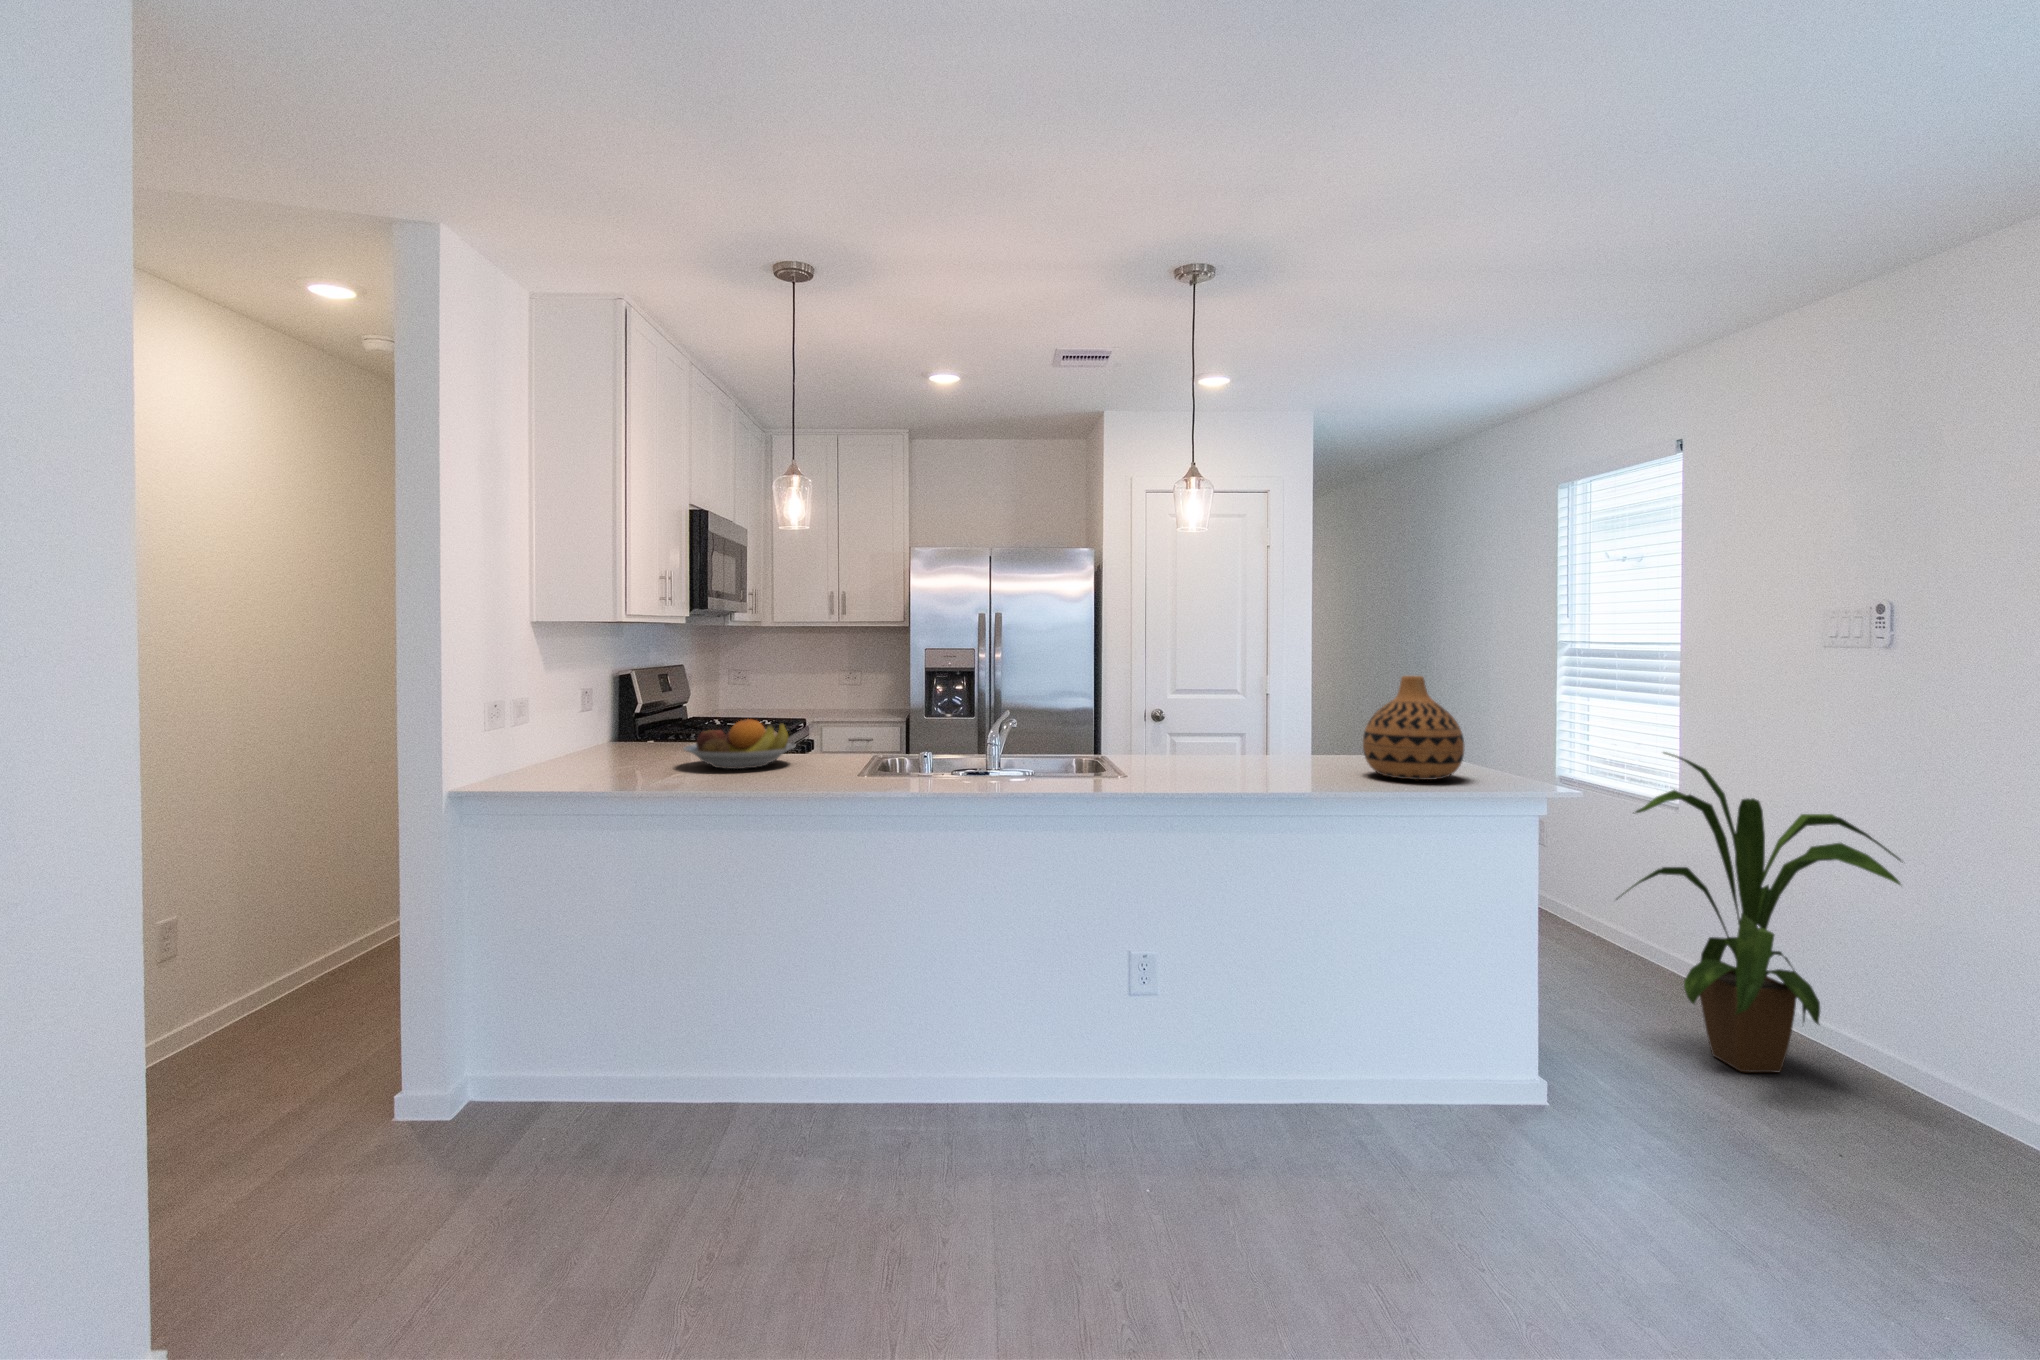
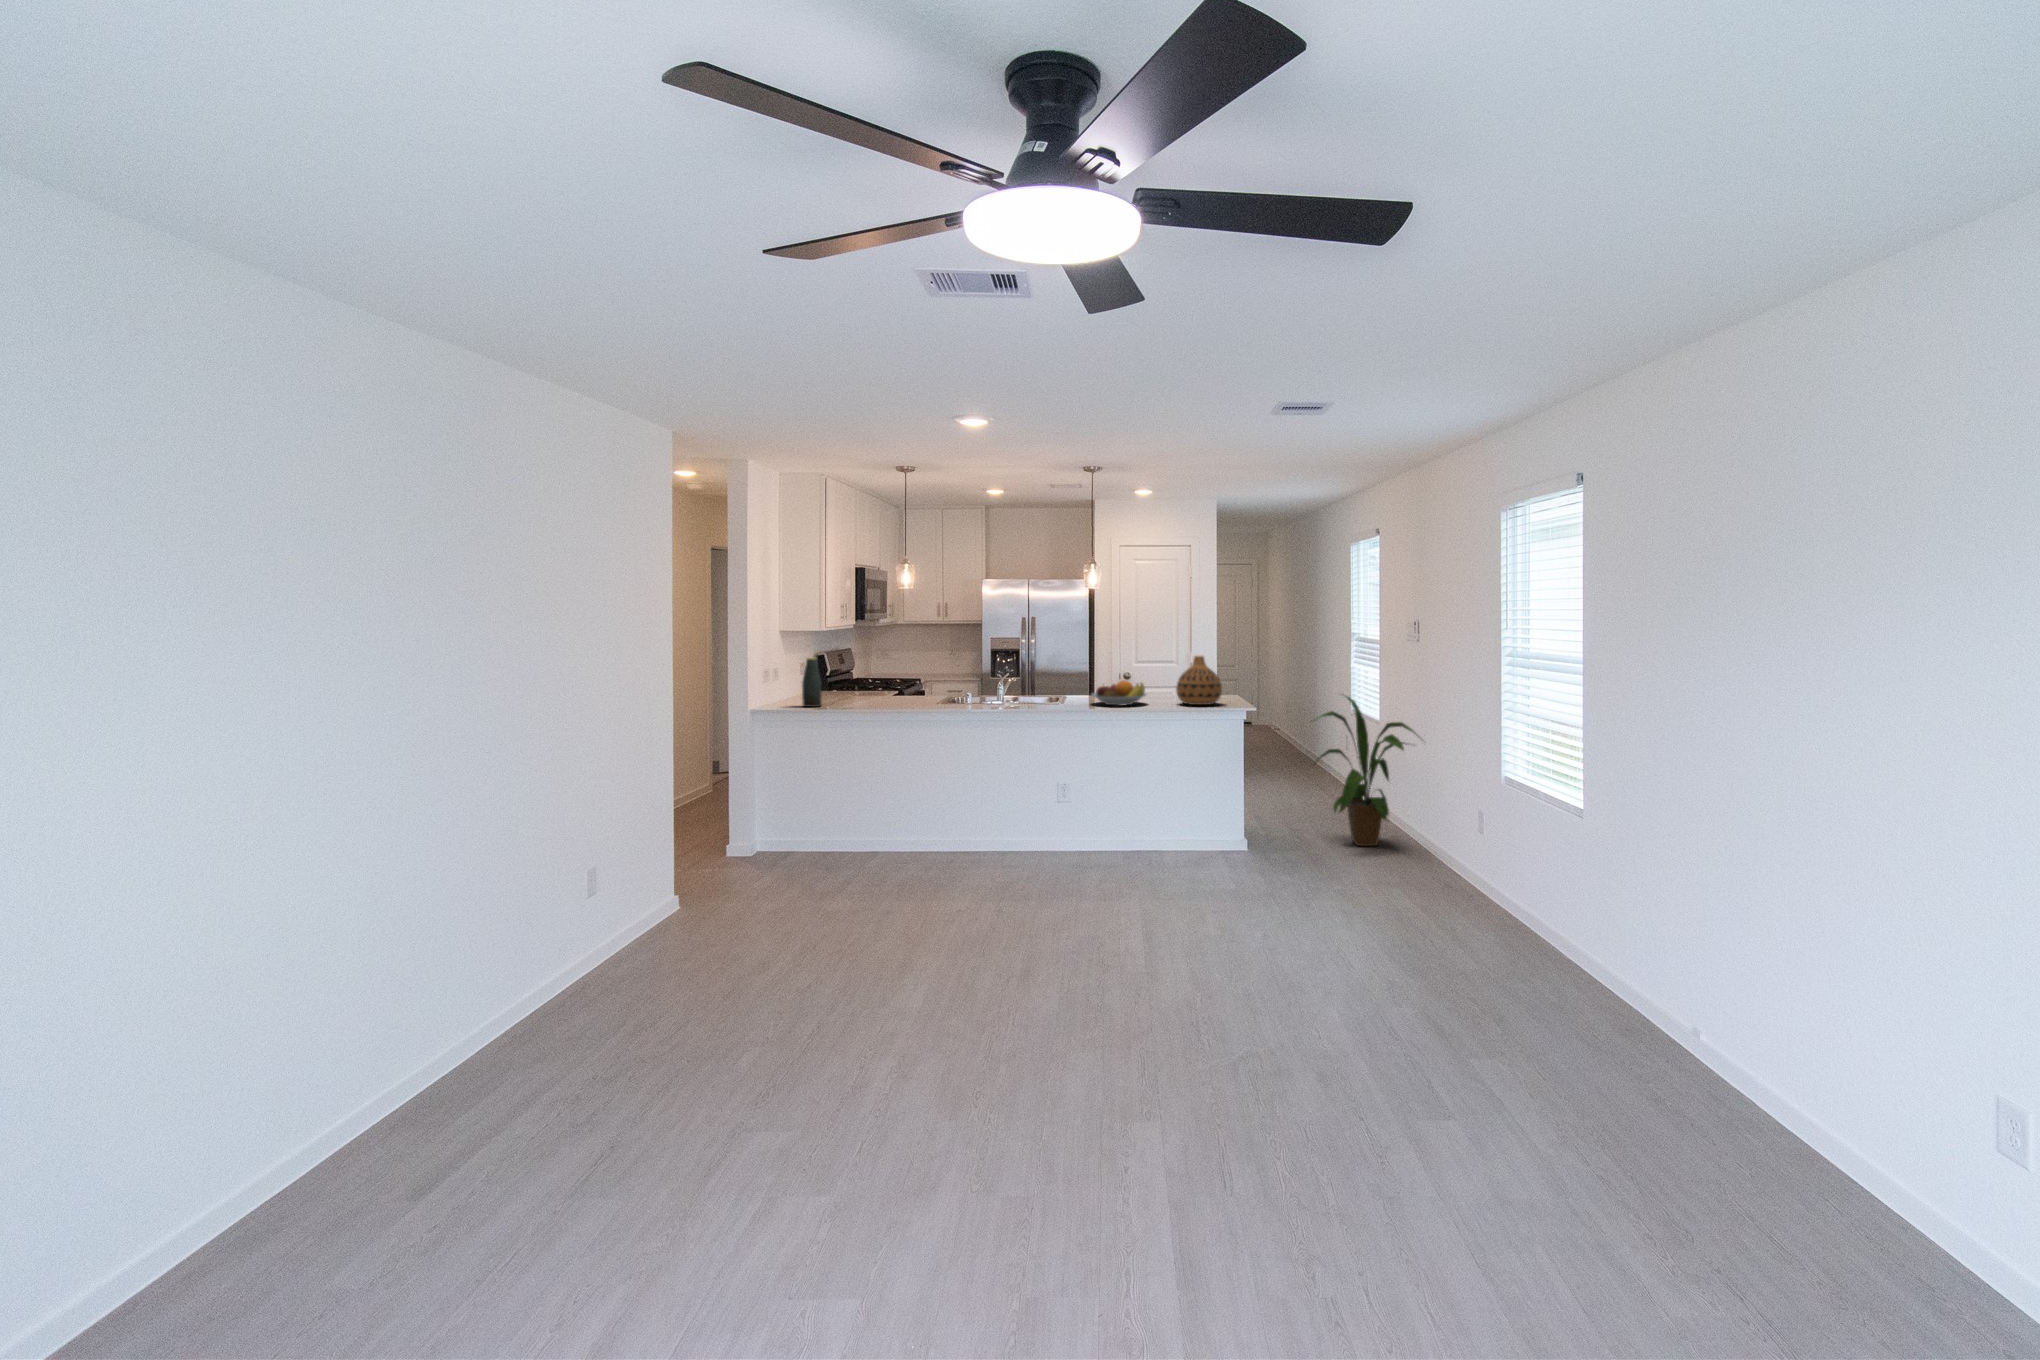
bottle: none [570,677,613,786] -> present [802,657,822,707]
fruit bowl: present [684,719,795,769] -> present [1092,680,1146,706]

